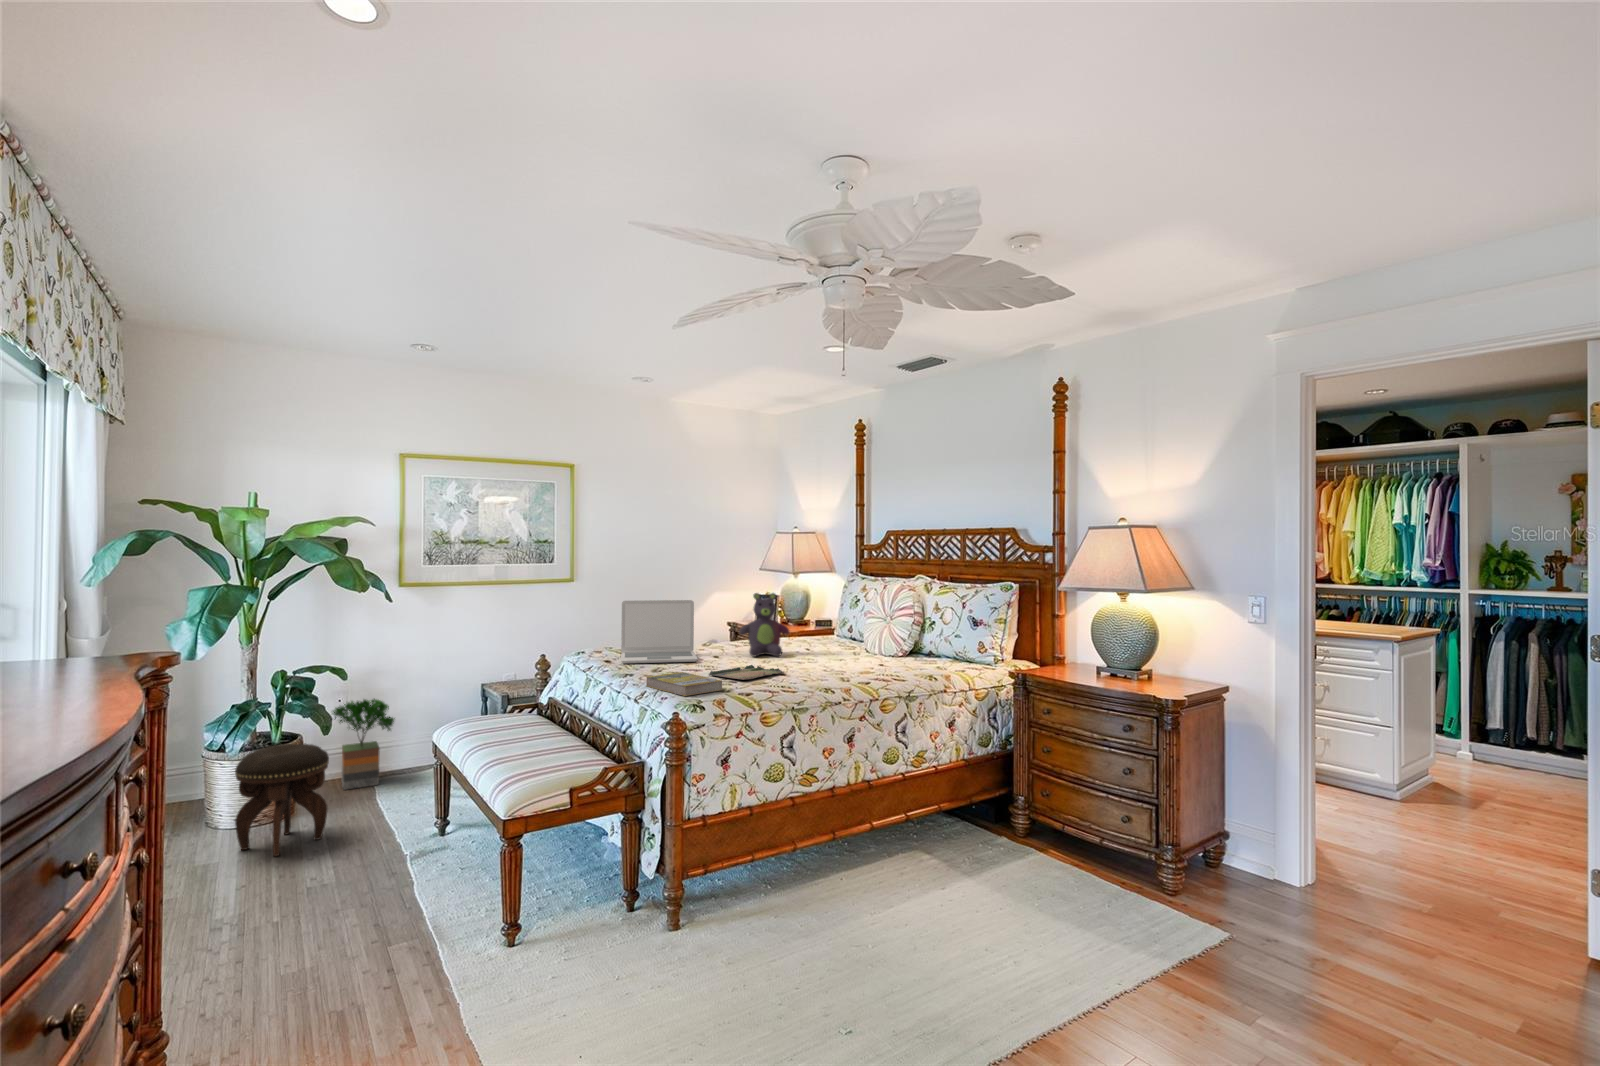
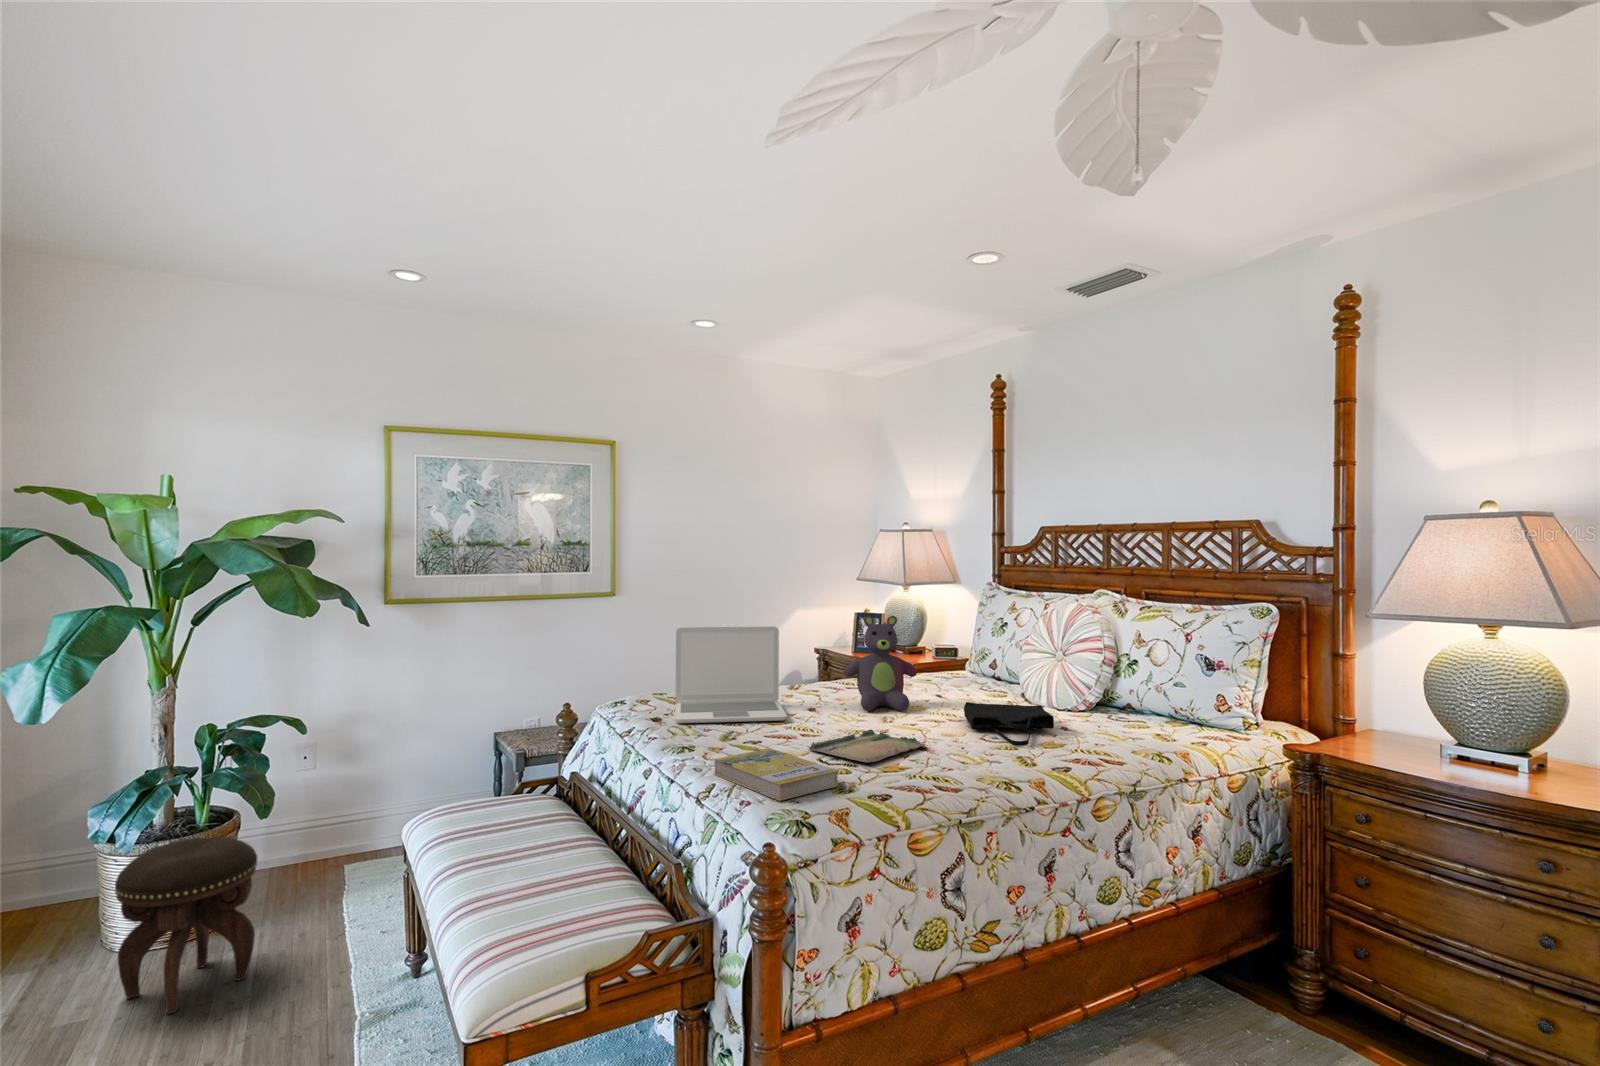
tote bag: none [817,649,871,672] -> present [964,702,1054,746]
potted tree: present [332,699,395,790] -> none [286,754,376,884]

